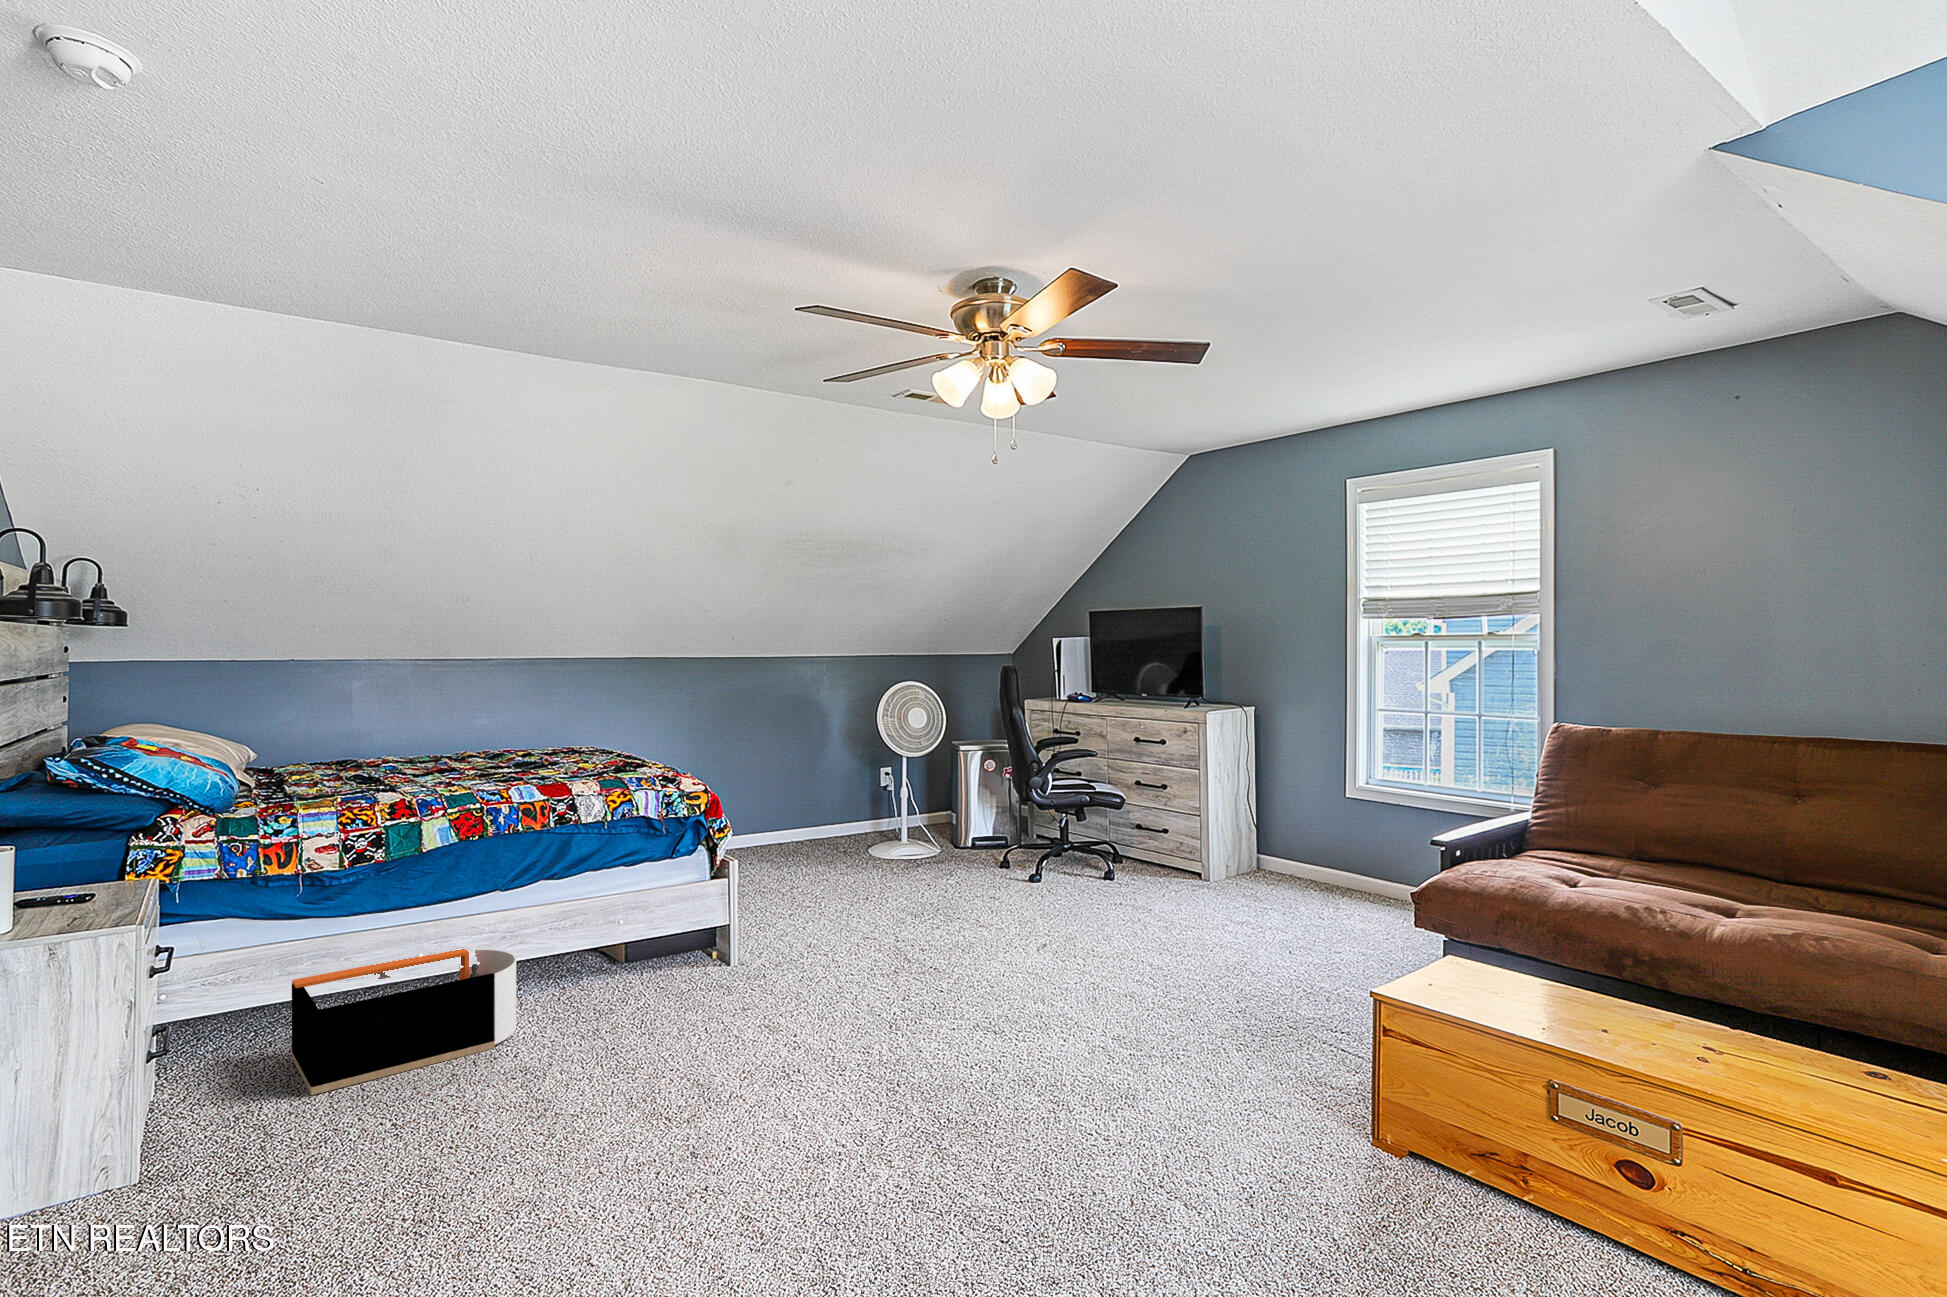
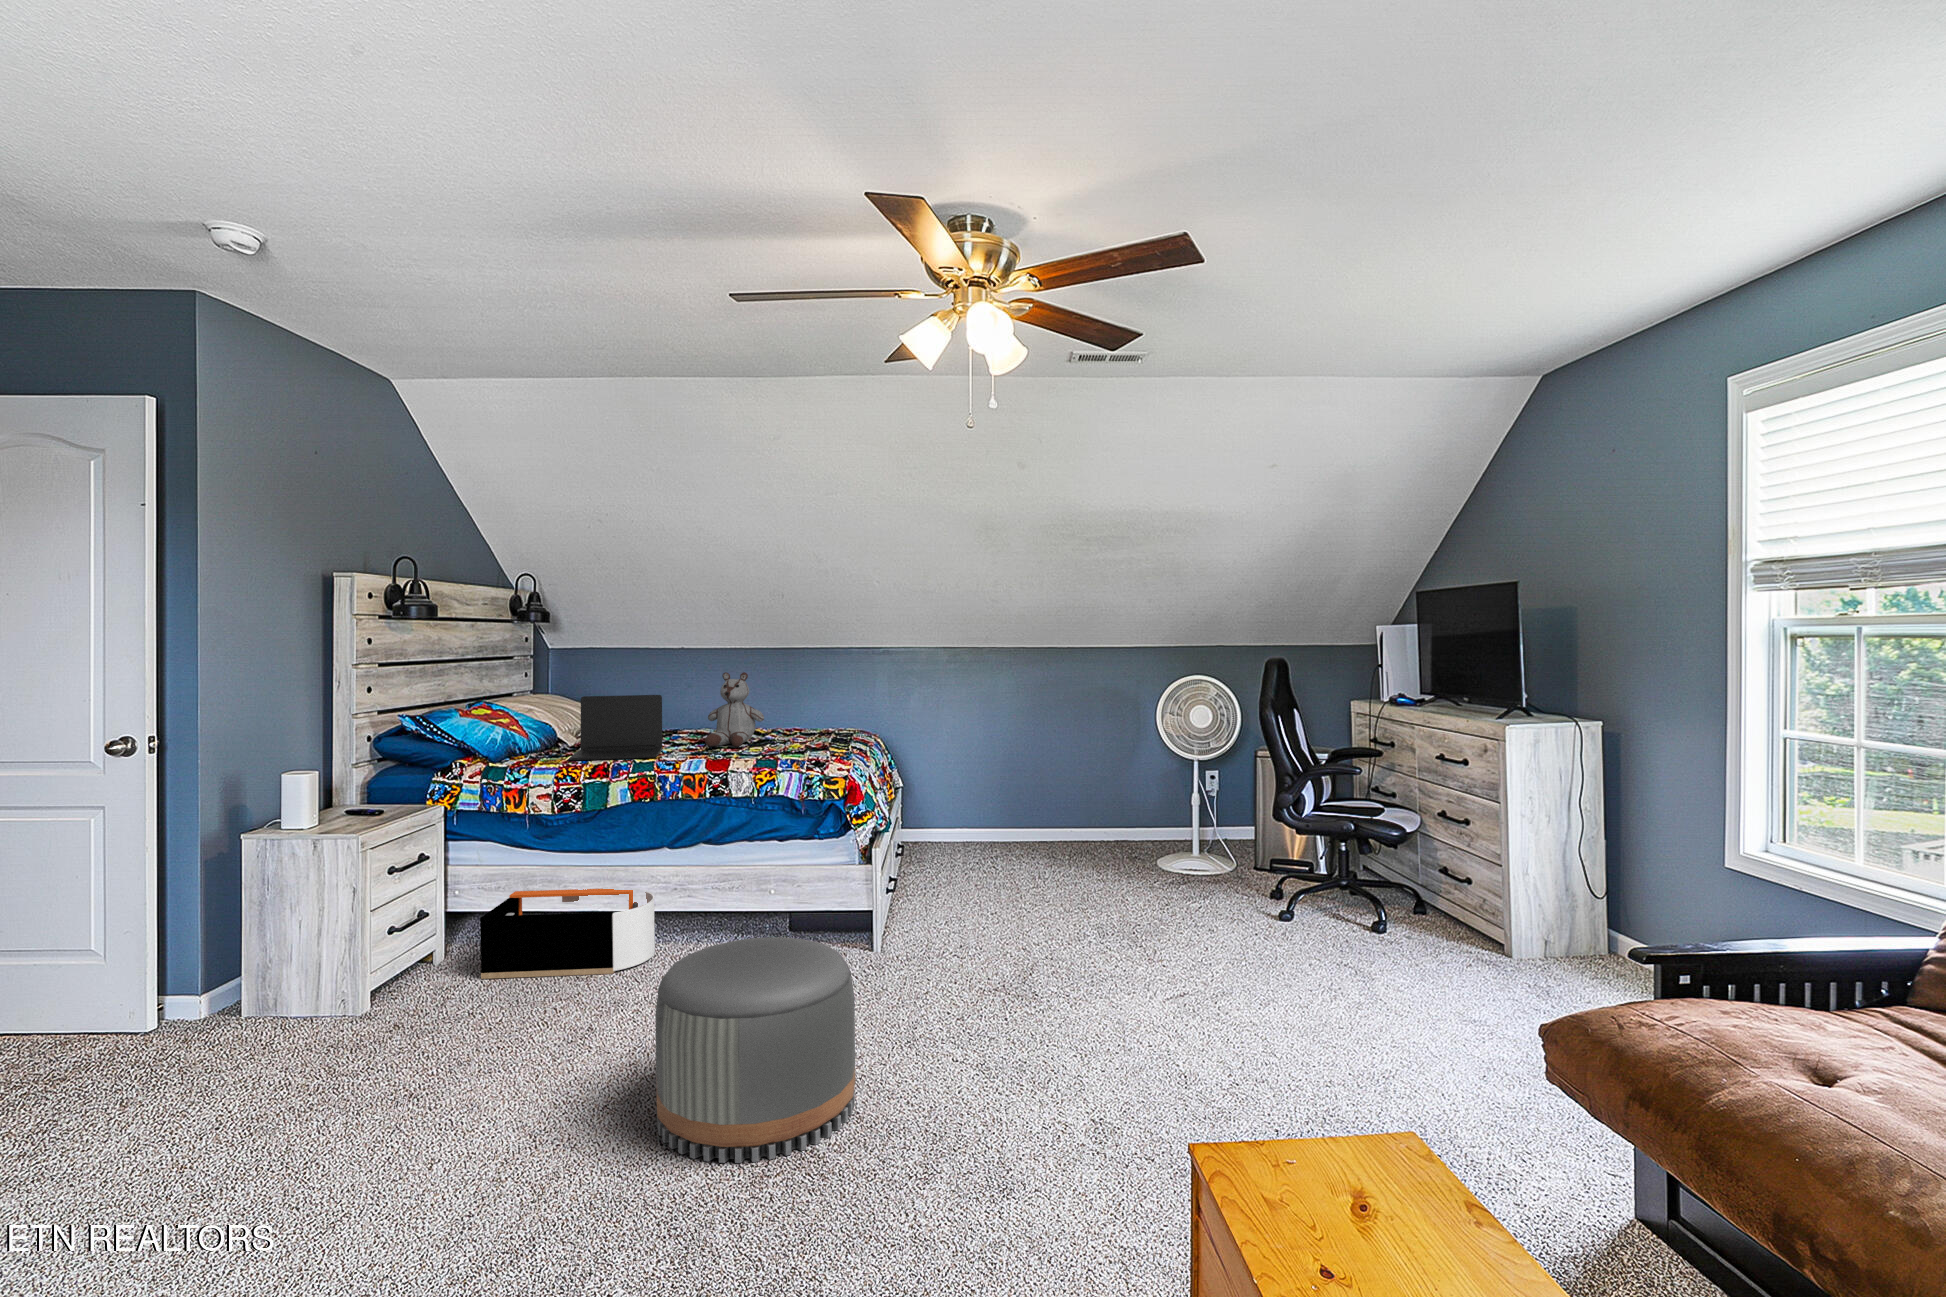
stuffed bear: none [432,684,512,775] -> present [705,672,764,747]
laptop: none [302,713,443,801] -> present [570,695,662,761]
pouf: none [787,933,977,1146] -> present [655,937,855,1163]

